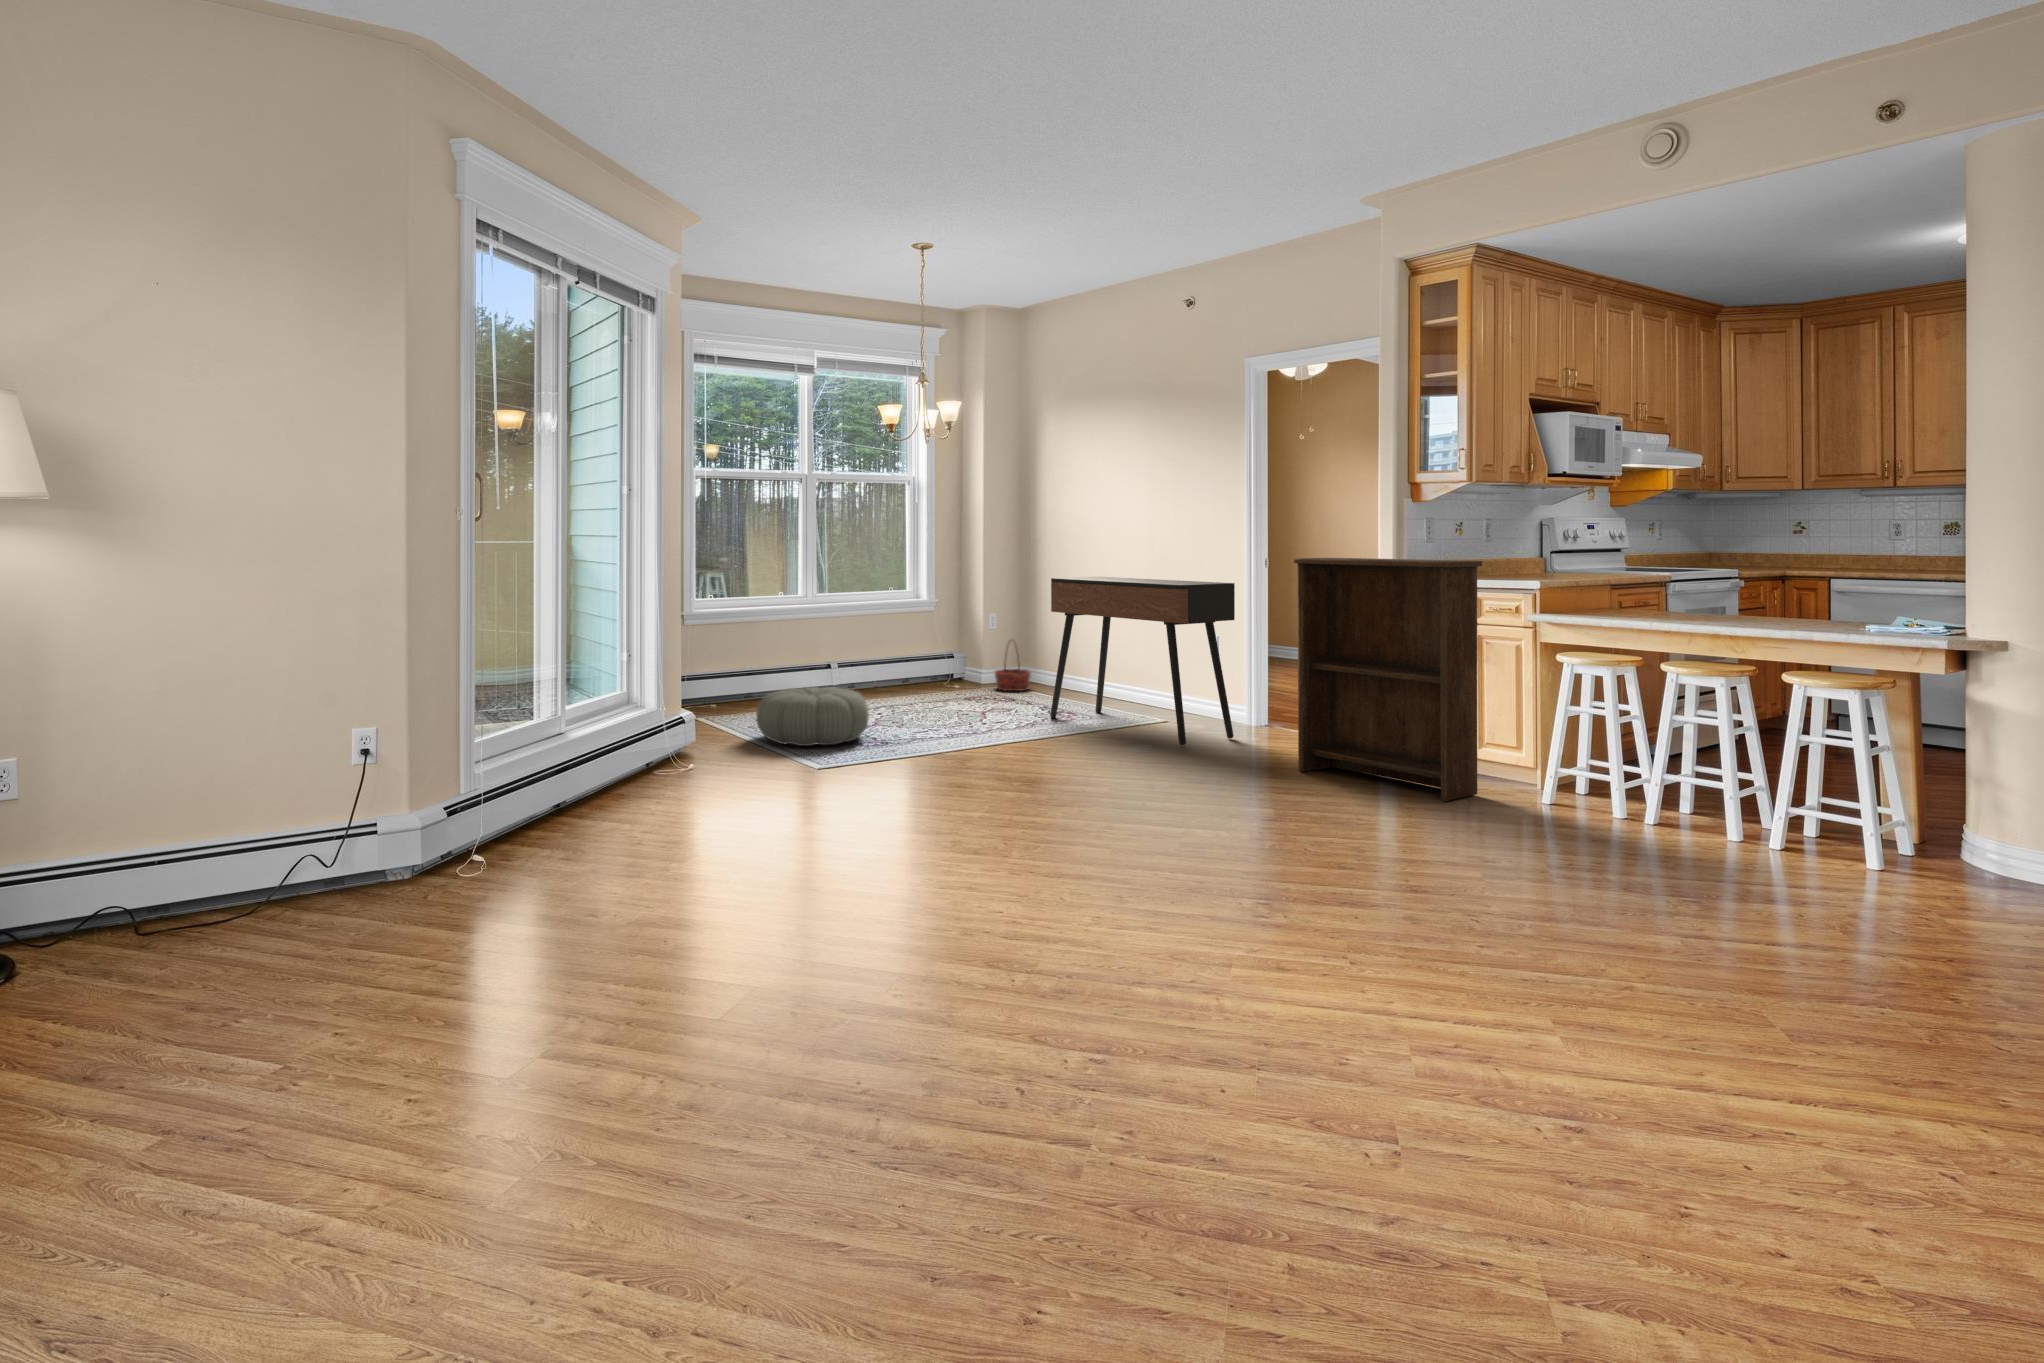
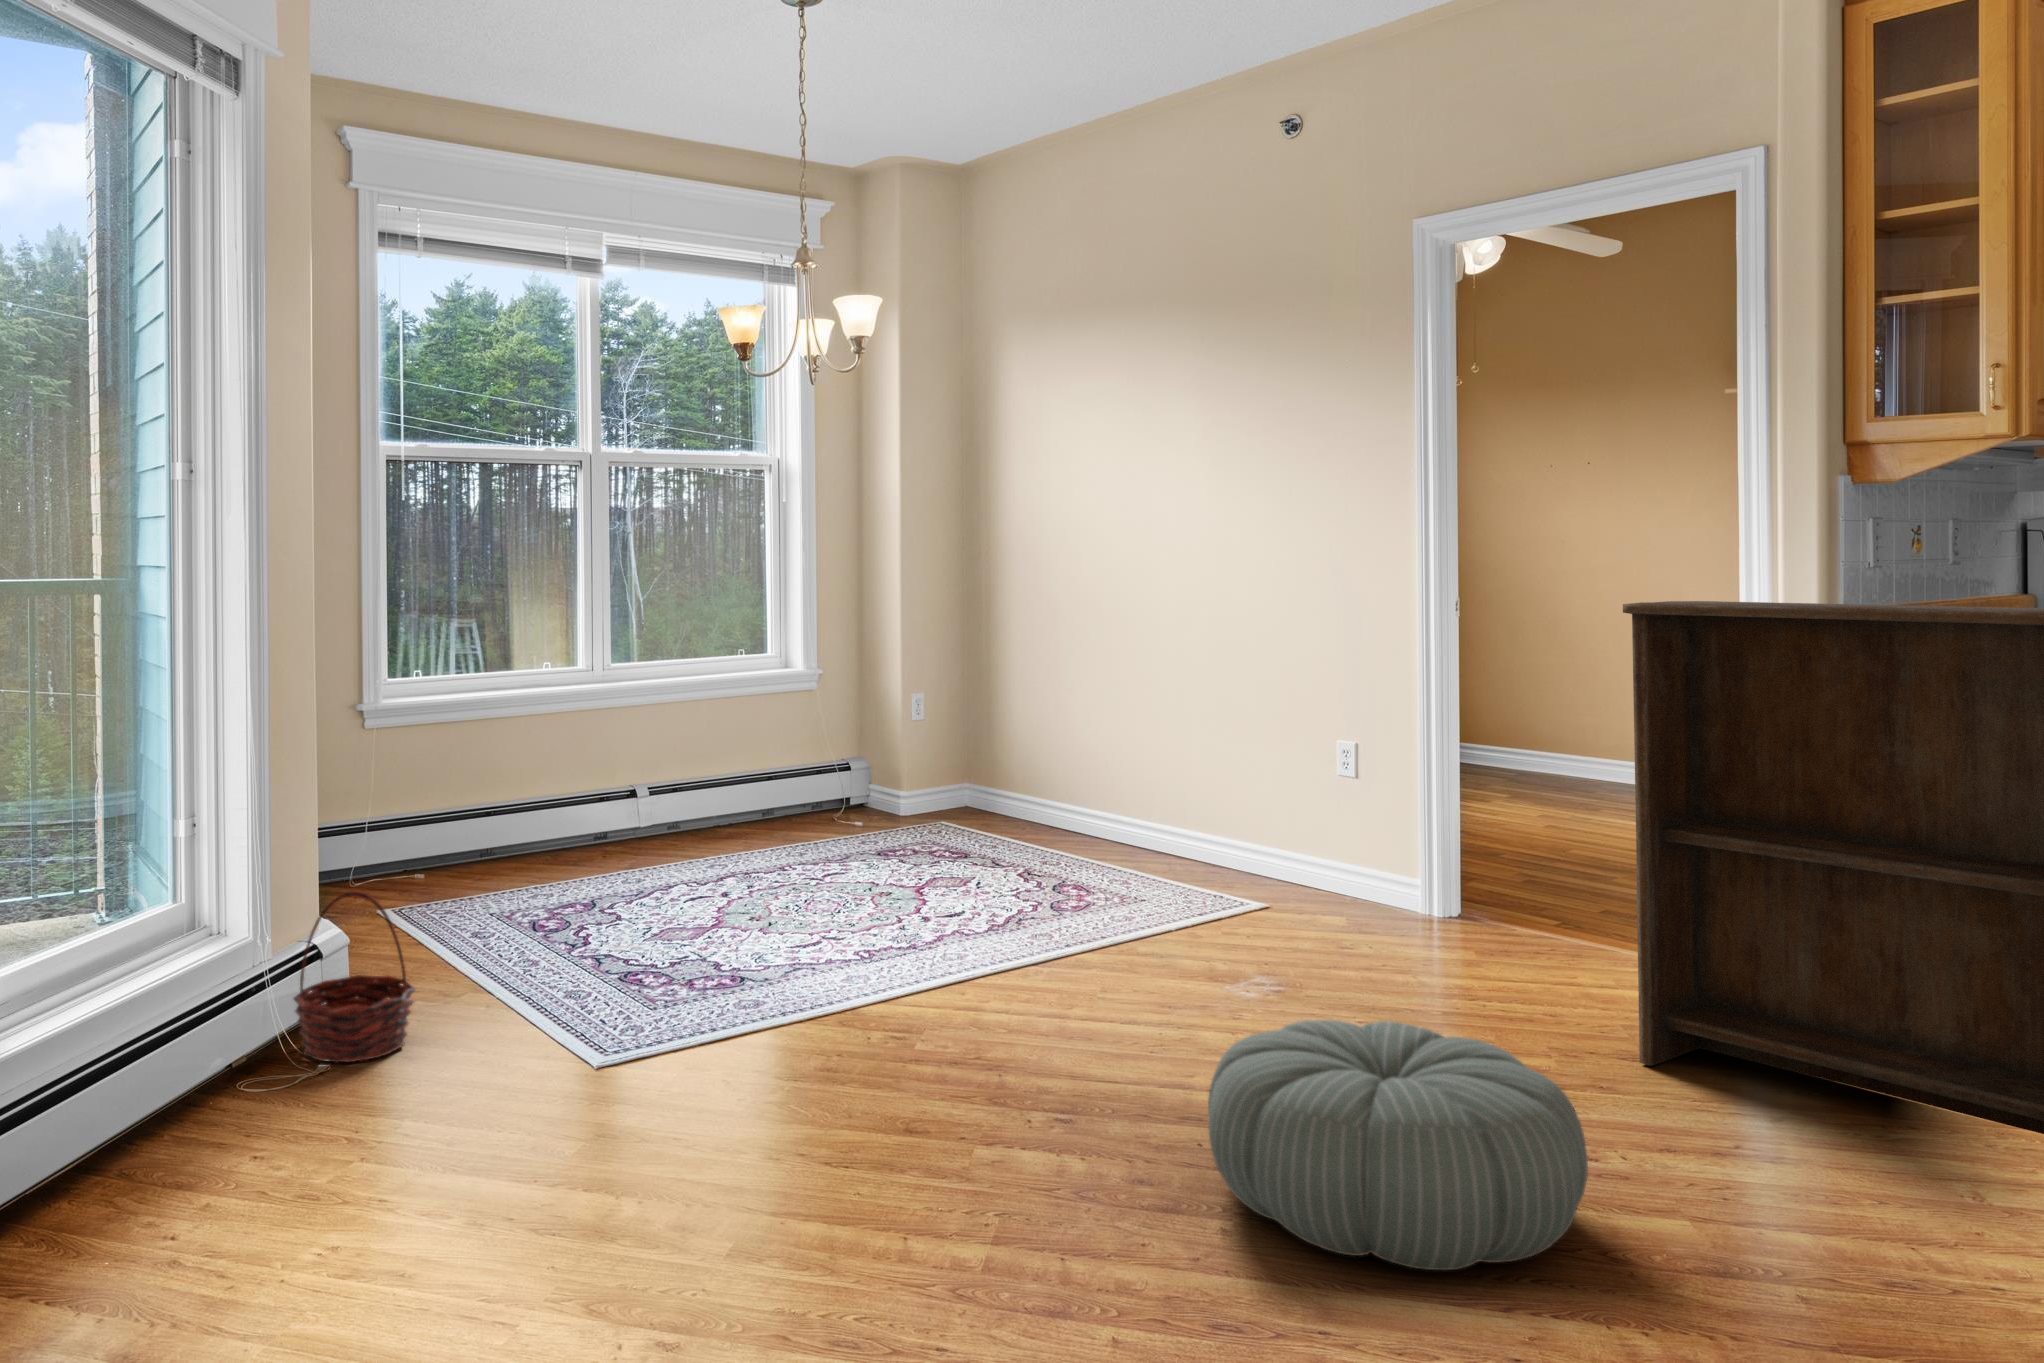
console table: present [1050,577,1235,745] -> none [1046,634,1430,980]
basket: present [995,642,1031,691] -> present [294,892,415,1062]
pouf: present [756,687,869,746] -> present [1208,1020,1588,1270]

